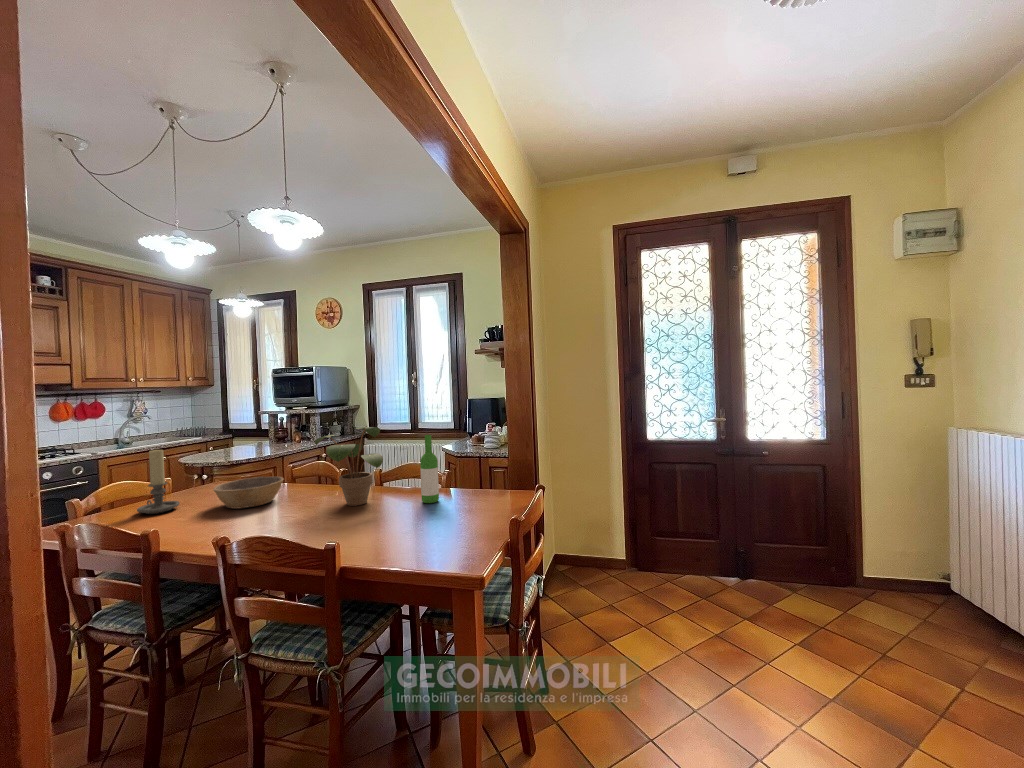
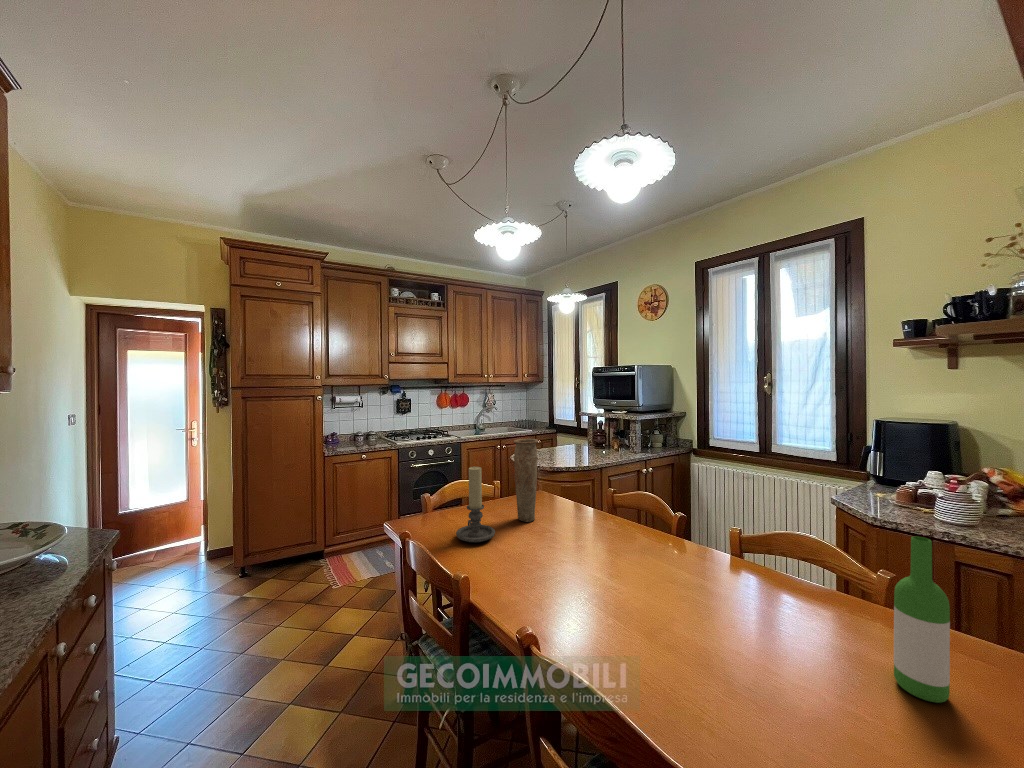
vase: none [193,425,219,495] -> present [513,439,539,522]
potted plant: present [315,426,383,506] -> none [660,479,801,631]
bowl: present [213,477,283,509] -> none [526,516,609,568]

